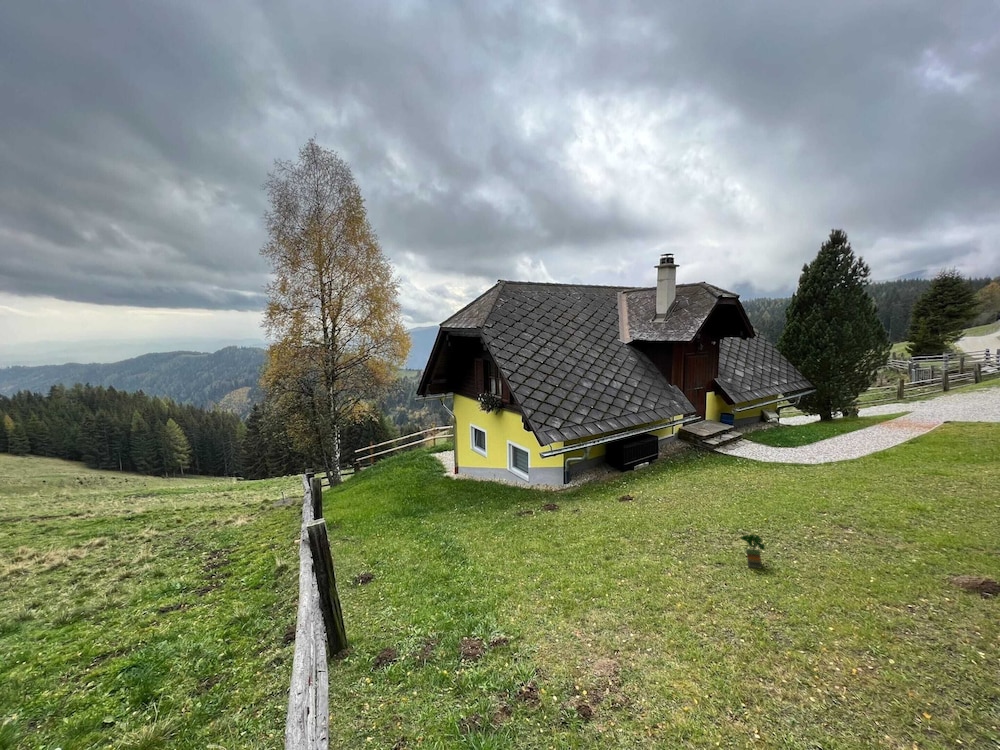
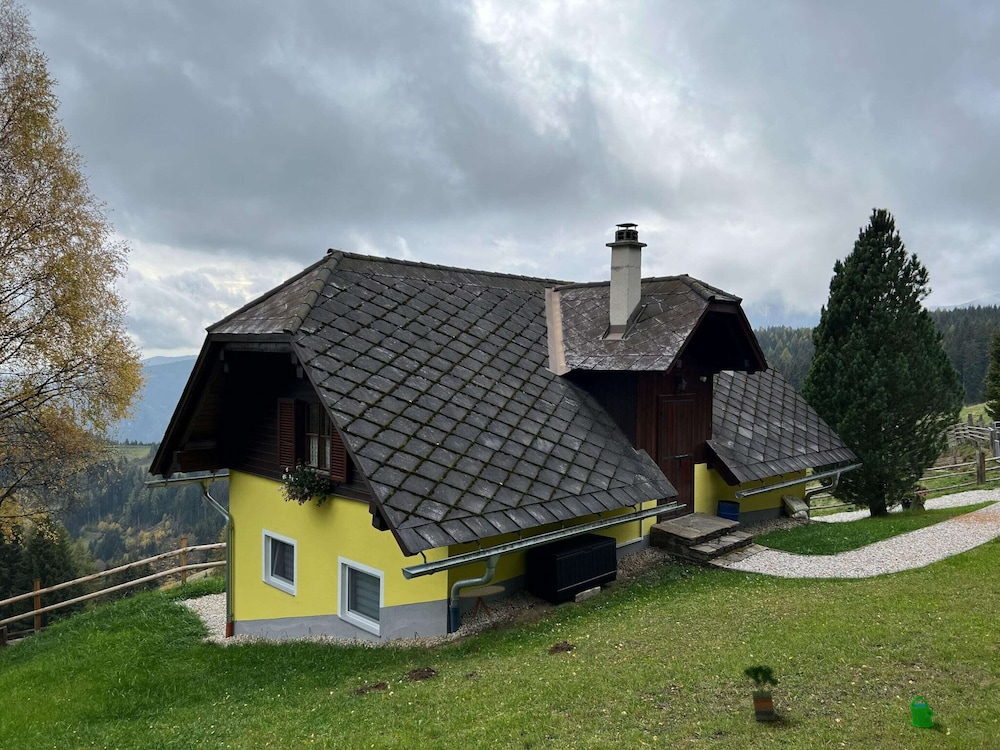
round table: none [566,460,594,484] -> present [457,586,505,631]
watering can: none [861,569,880,590] -> present [910,696,934,728]

